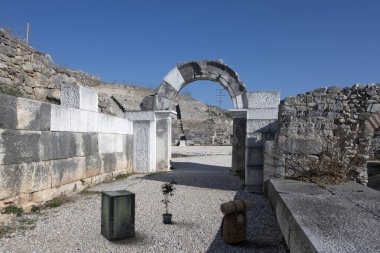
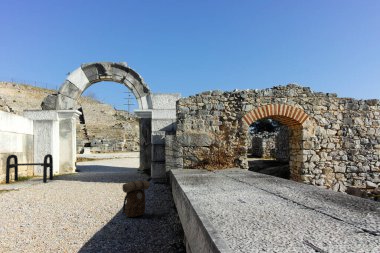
bench: none [107,154,149,184] -> present [6,154,53,184]
potted plant: present [162,179,177,224] -> none [66,168,84,210]
storage box: present [101,190,135,241] -> none [8,179,44,226]

